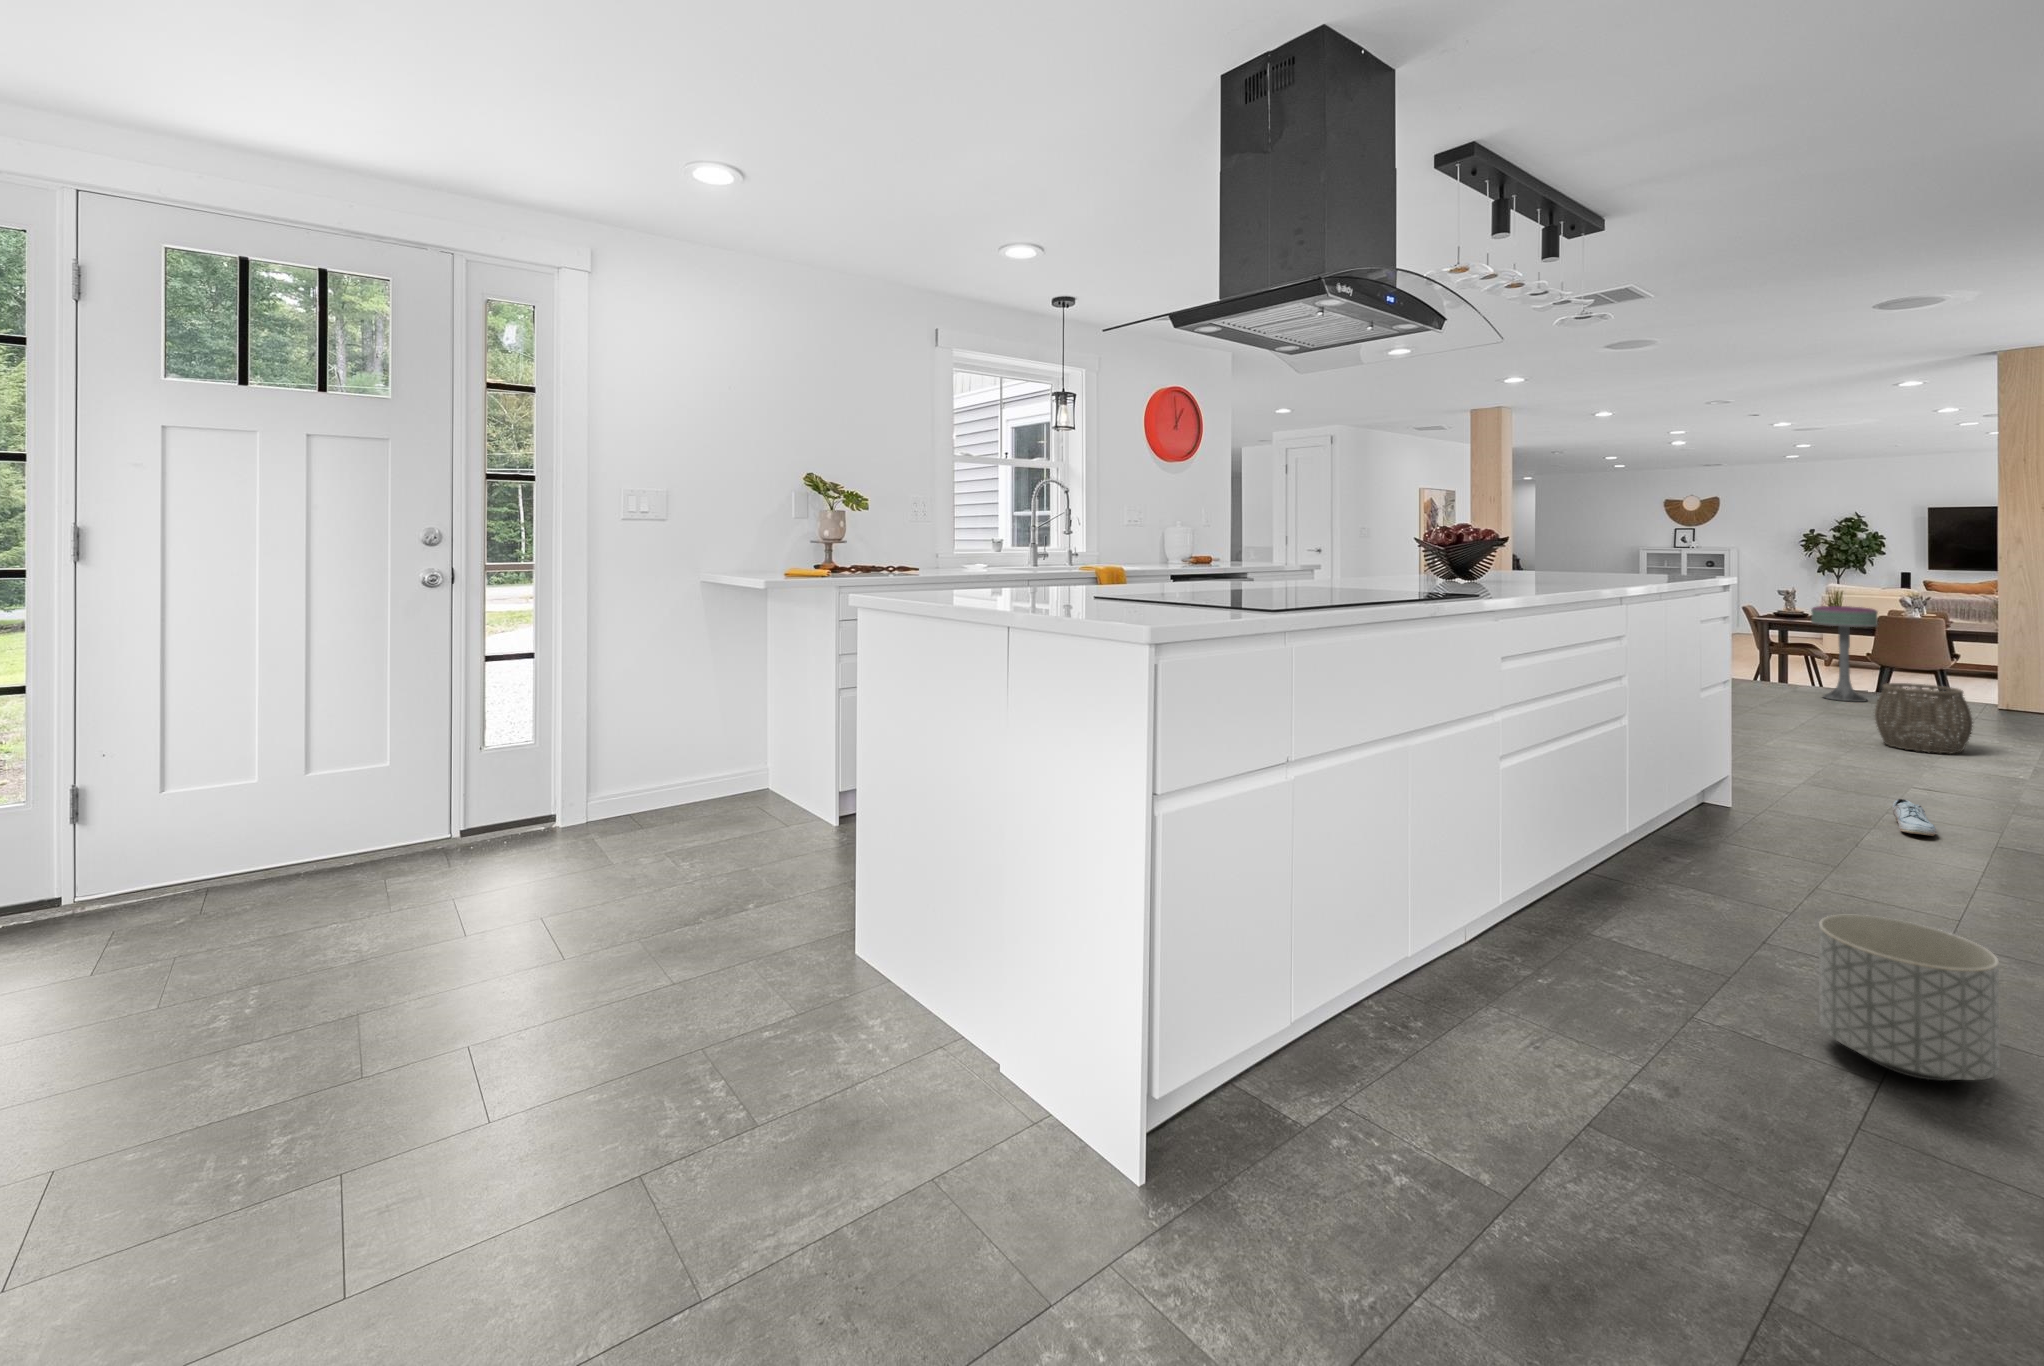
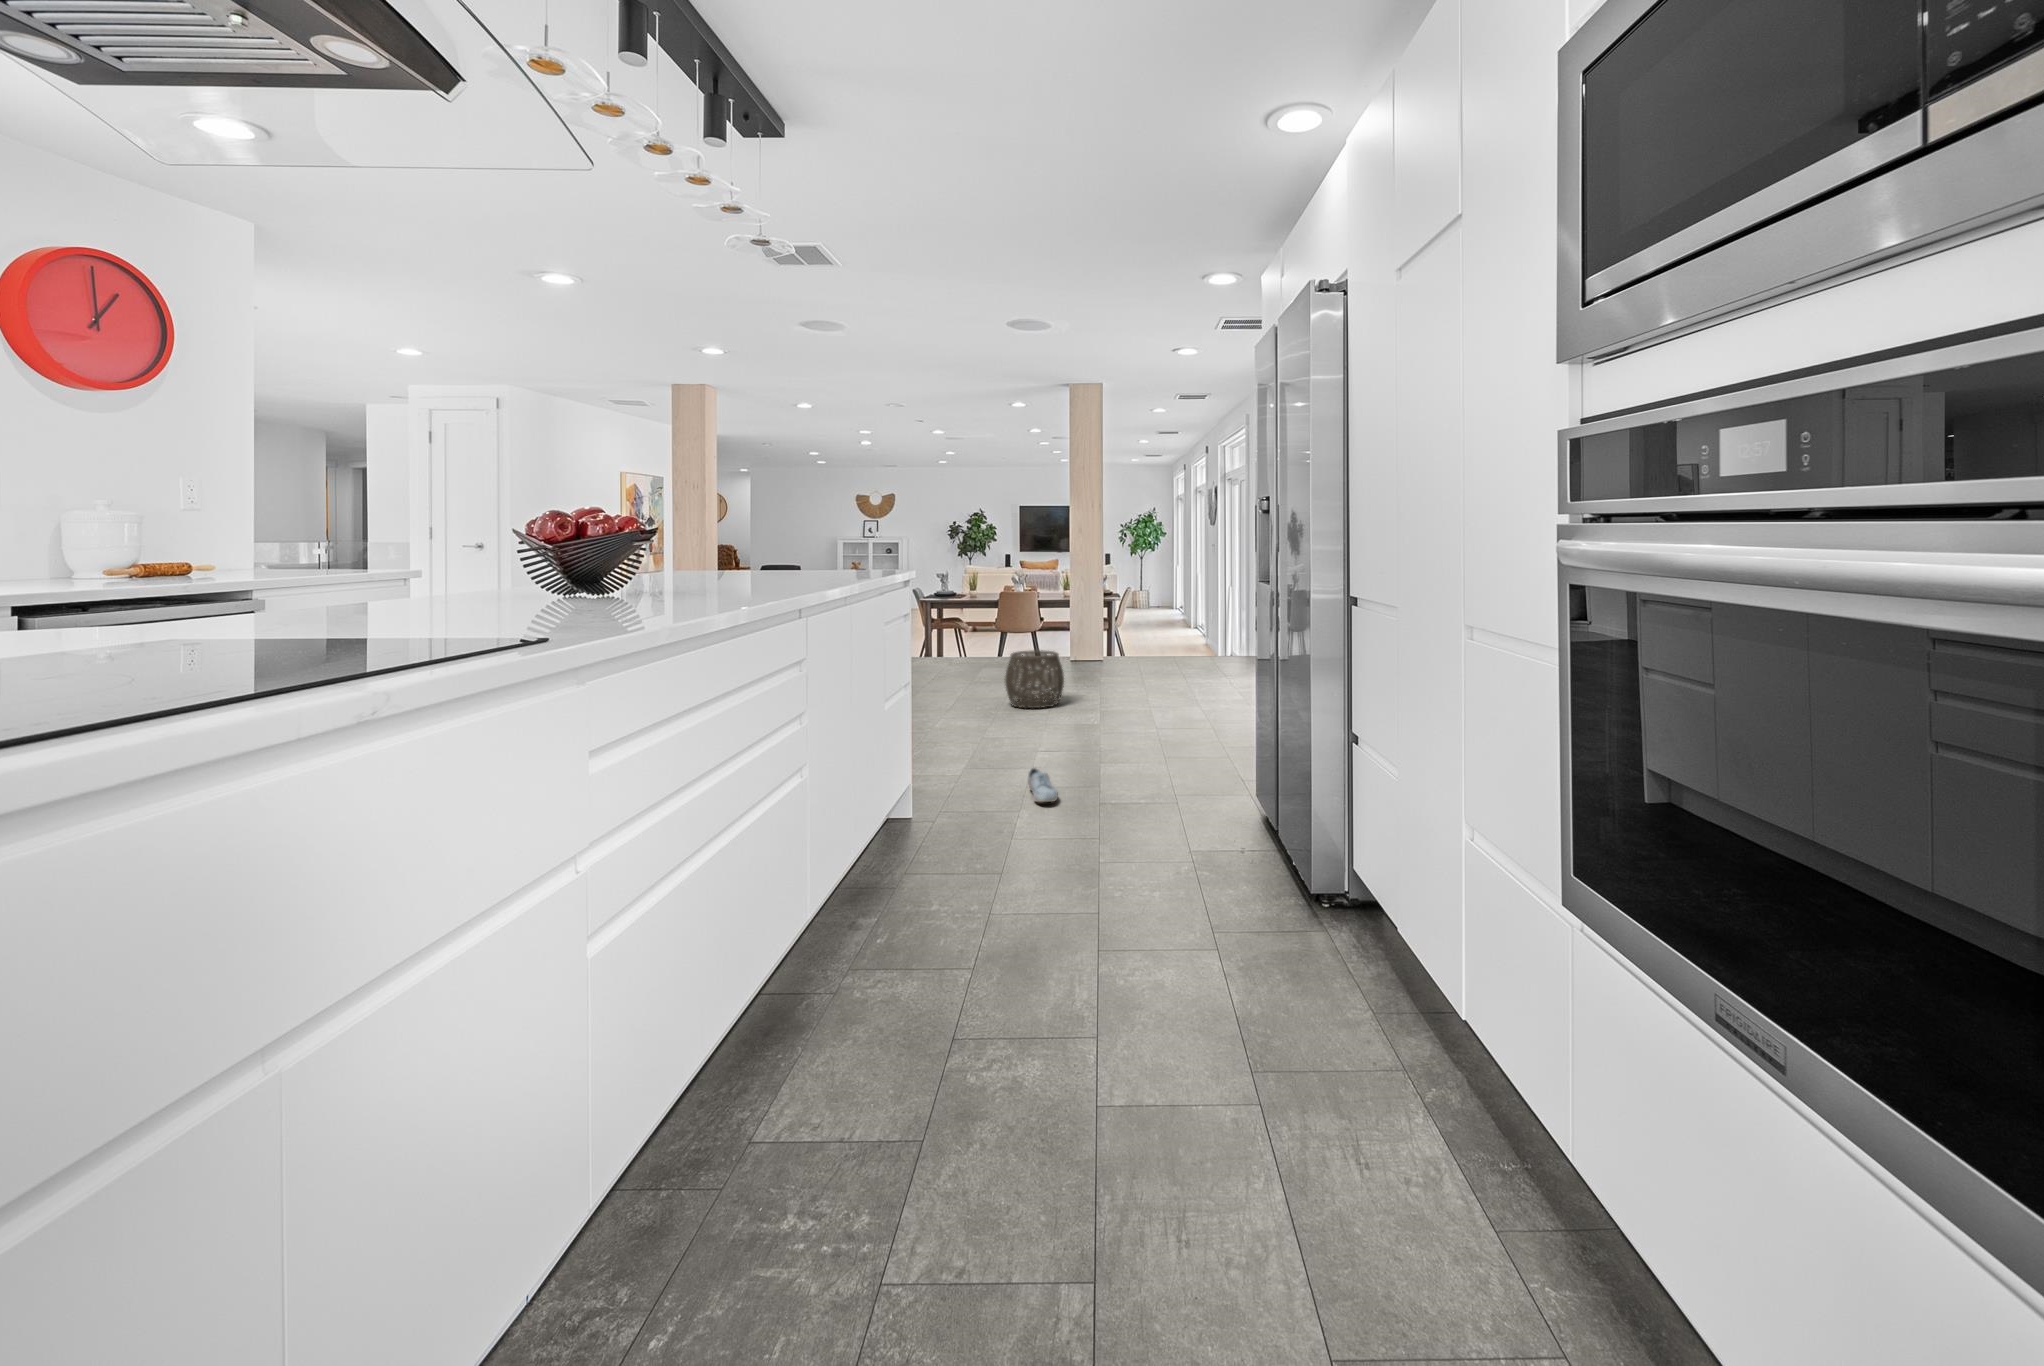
bar stool: present [1811,606,1878,702] -> none [960,586,1002,666]
planter: present [1819,914,2000,1081] -> none [1010,991,1173,1223]

